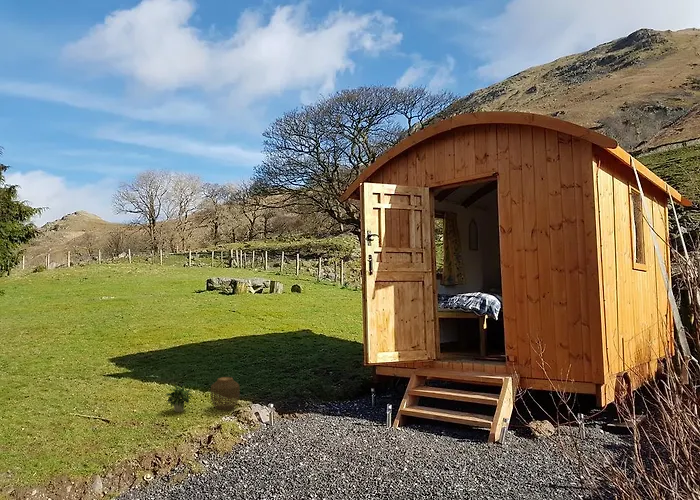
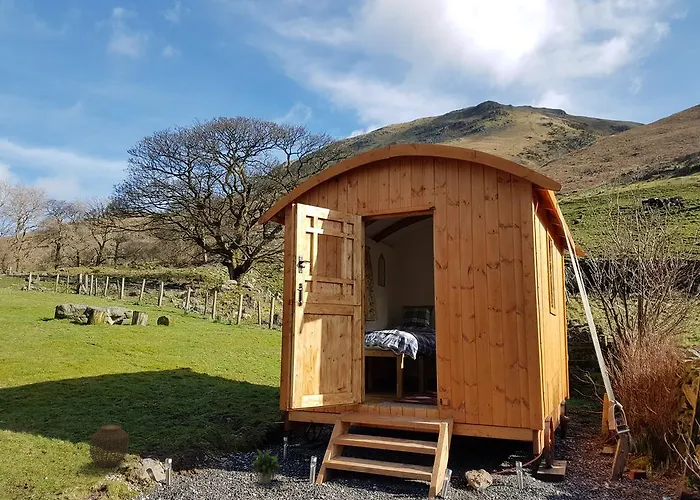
potted plant: present [166,385,193,412] -> present [251,449,280,484]

